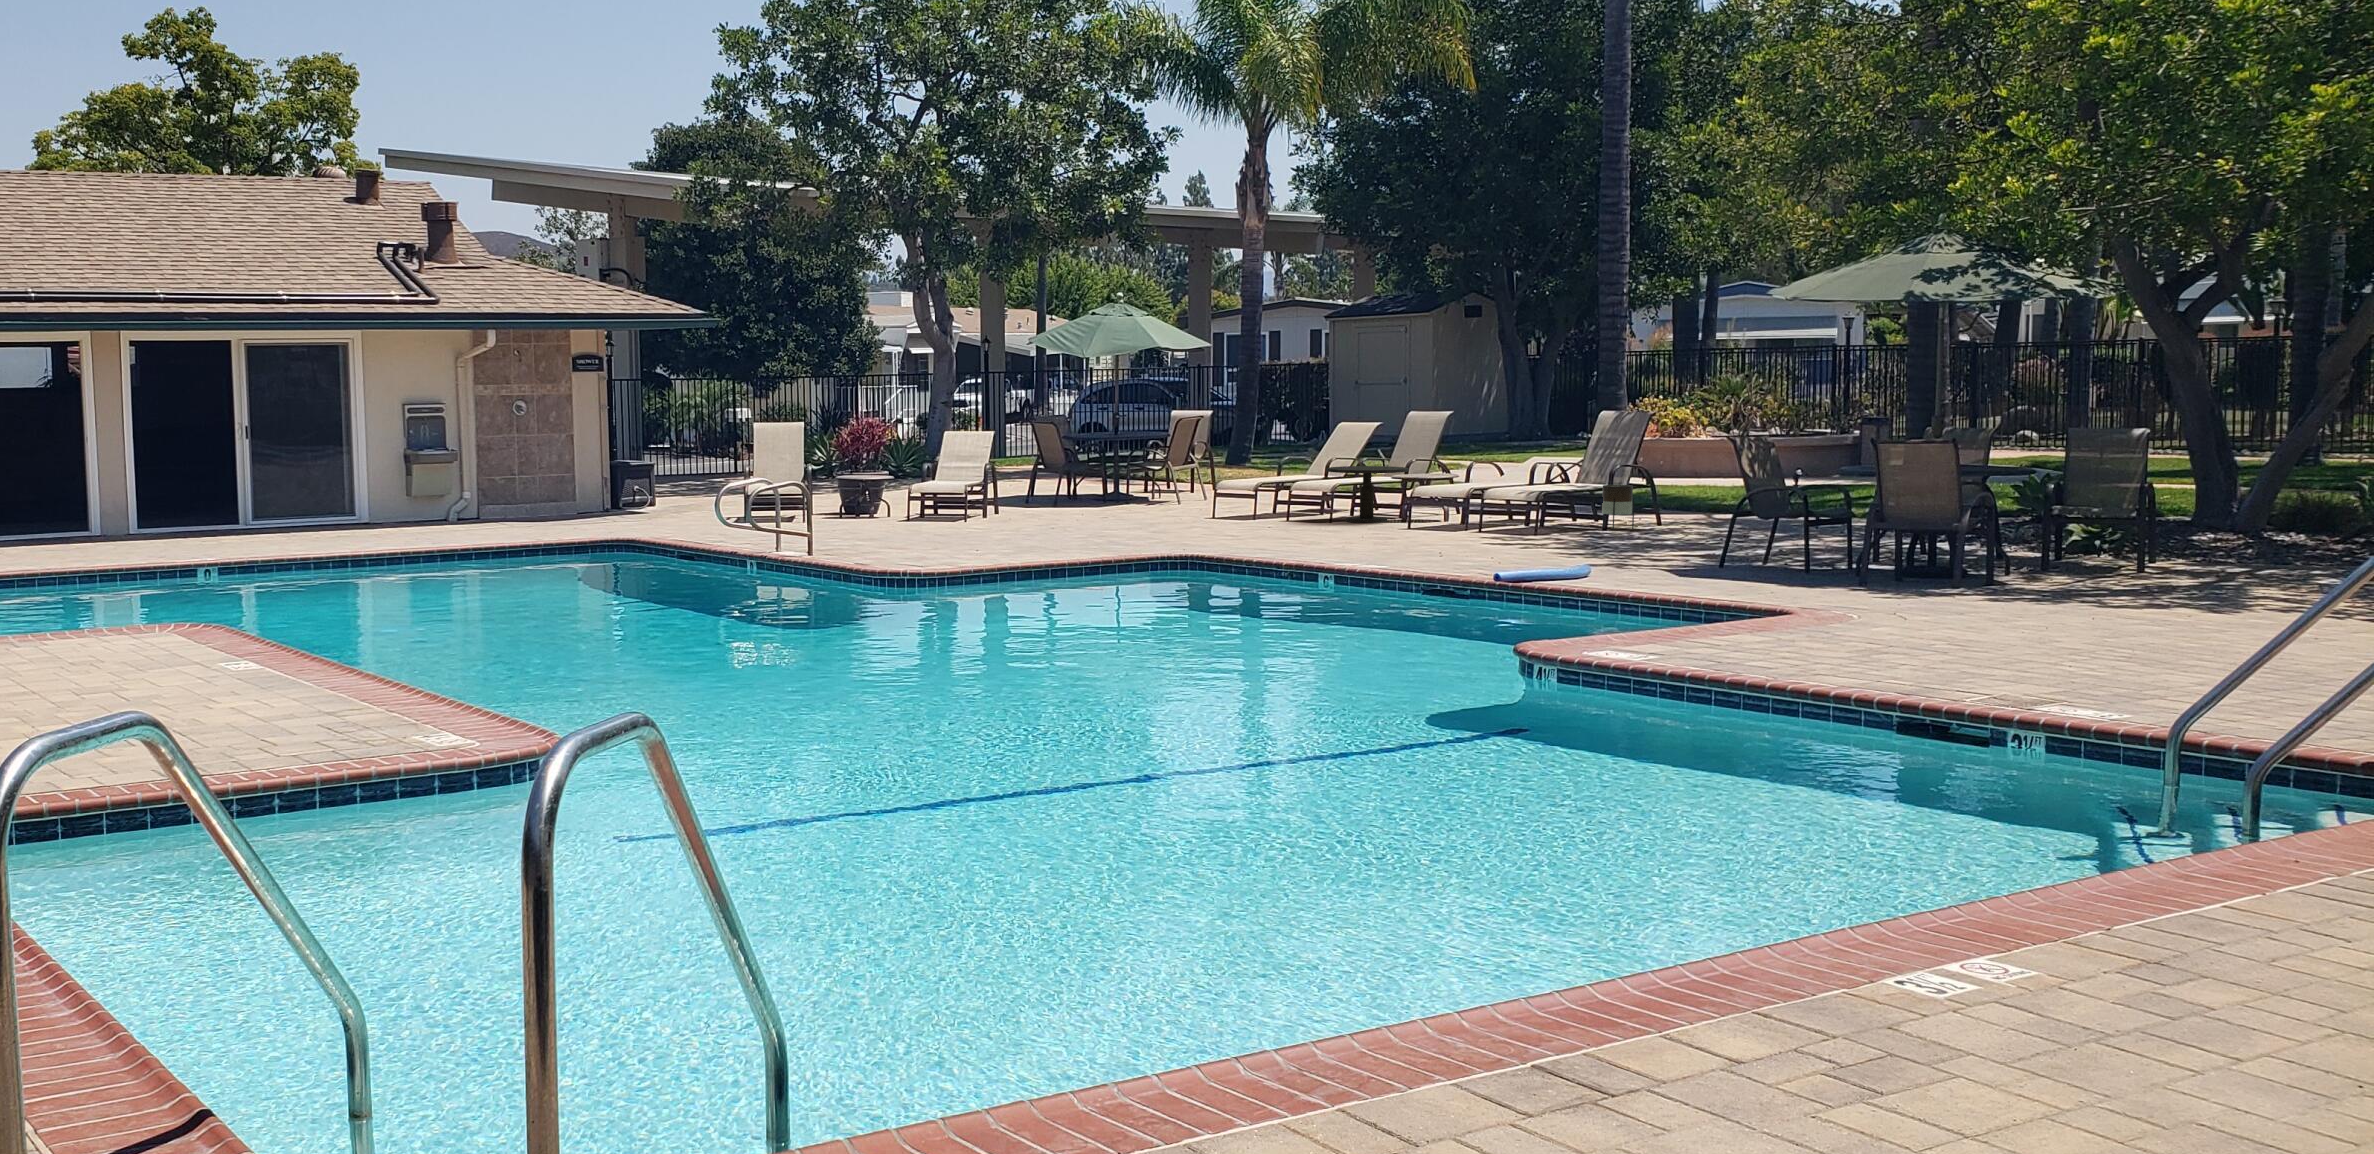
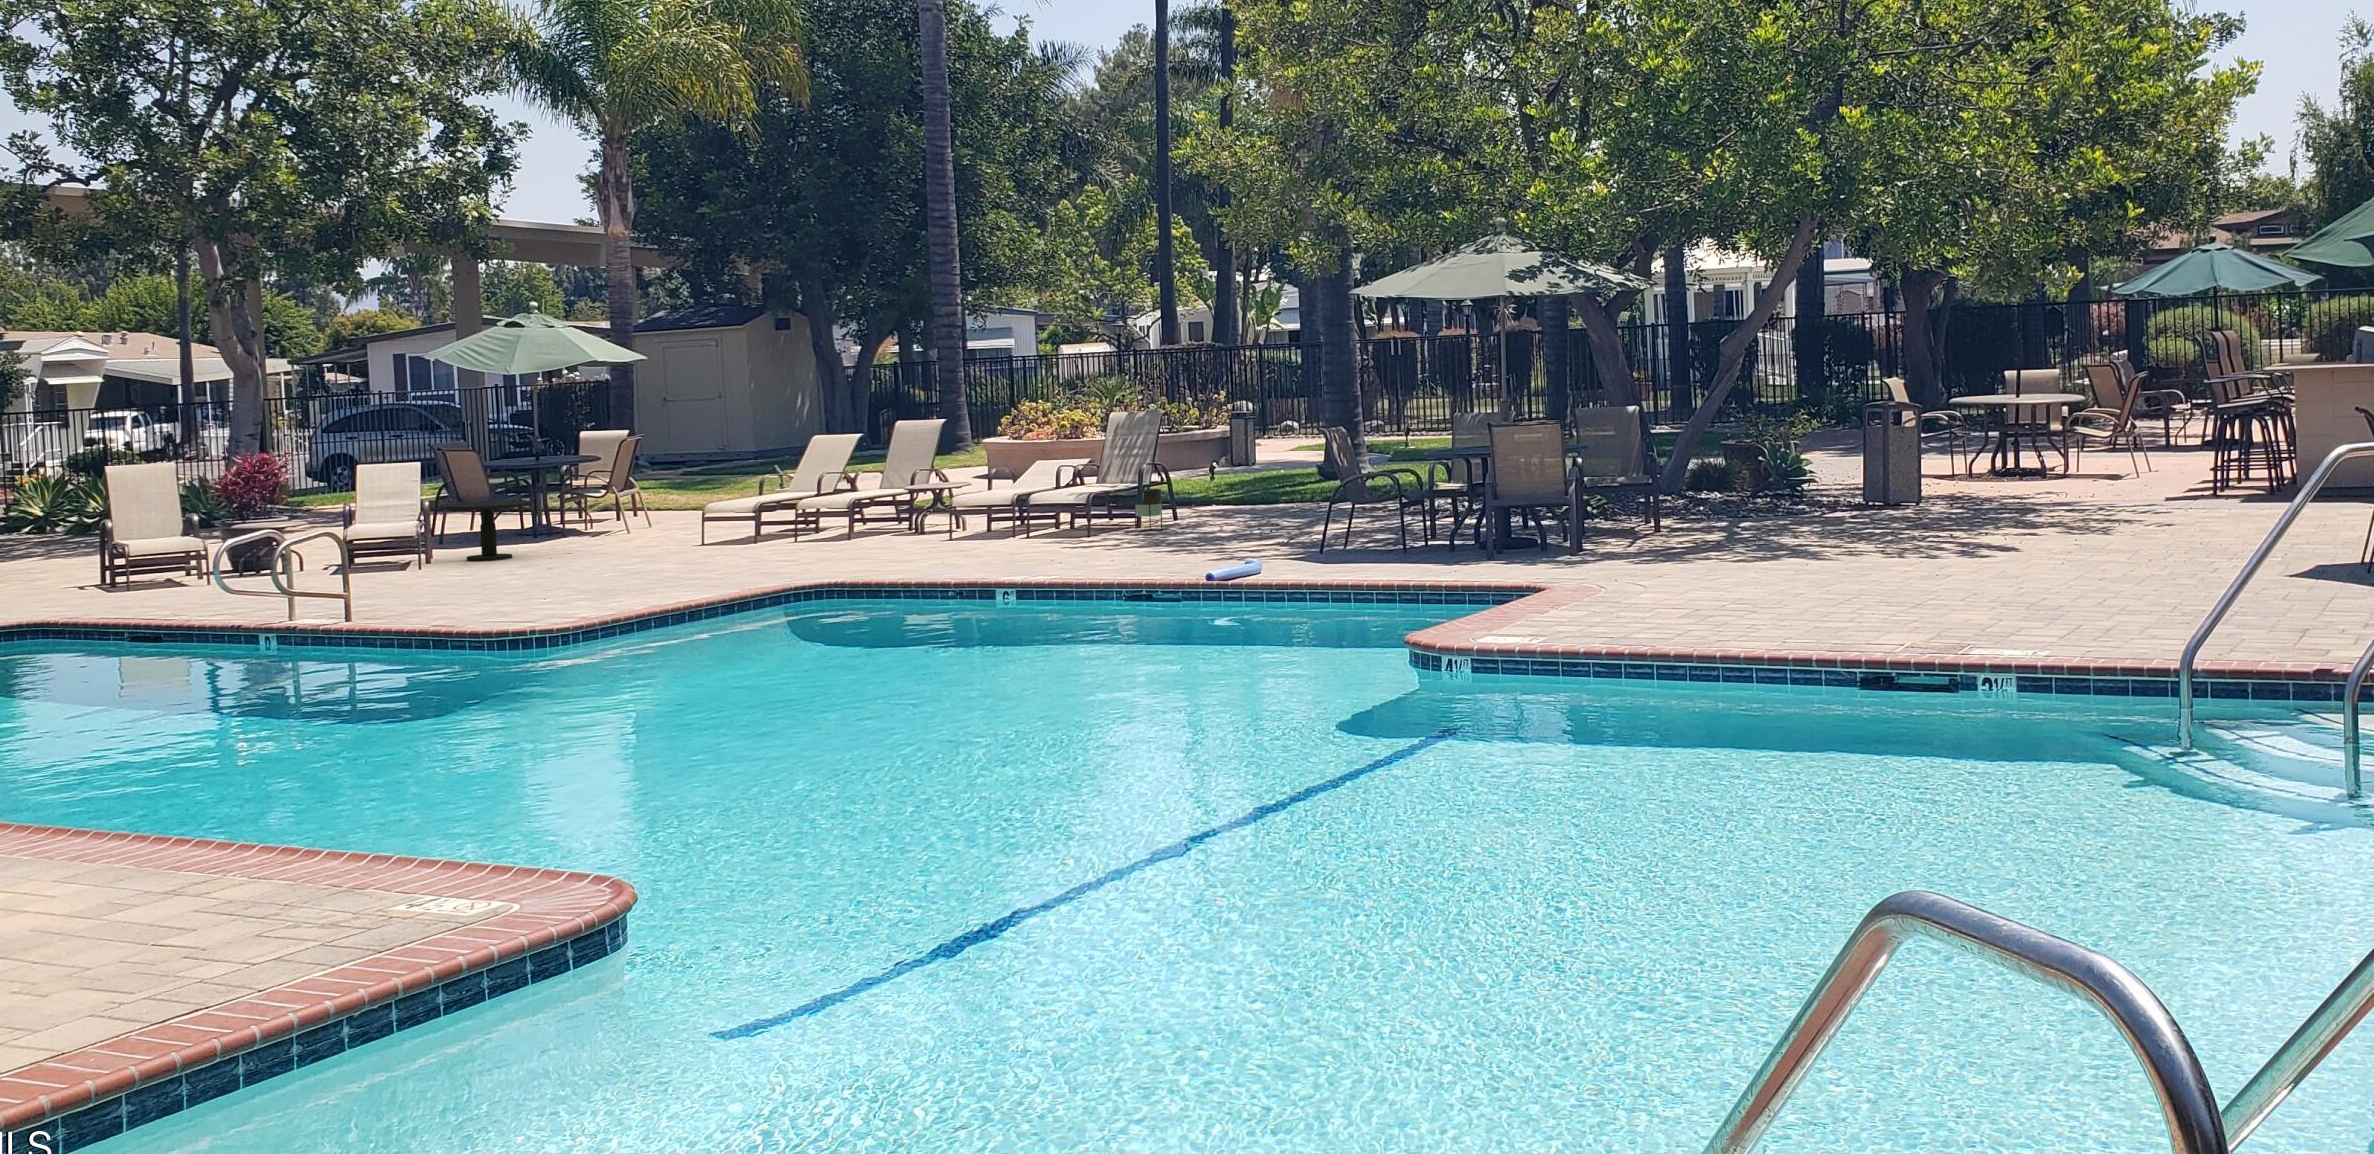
side table: present [1326,466,1409,523] -> present [441,500,532,561]

